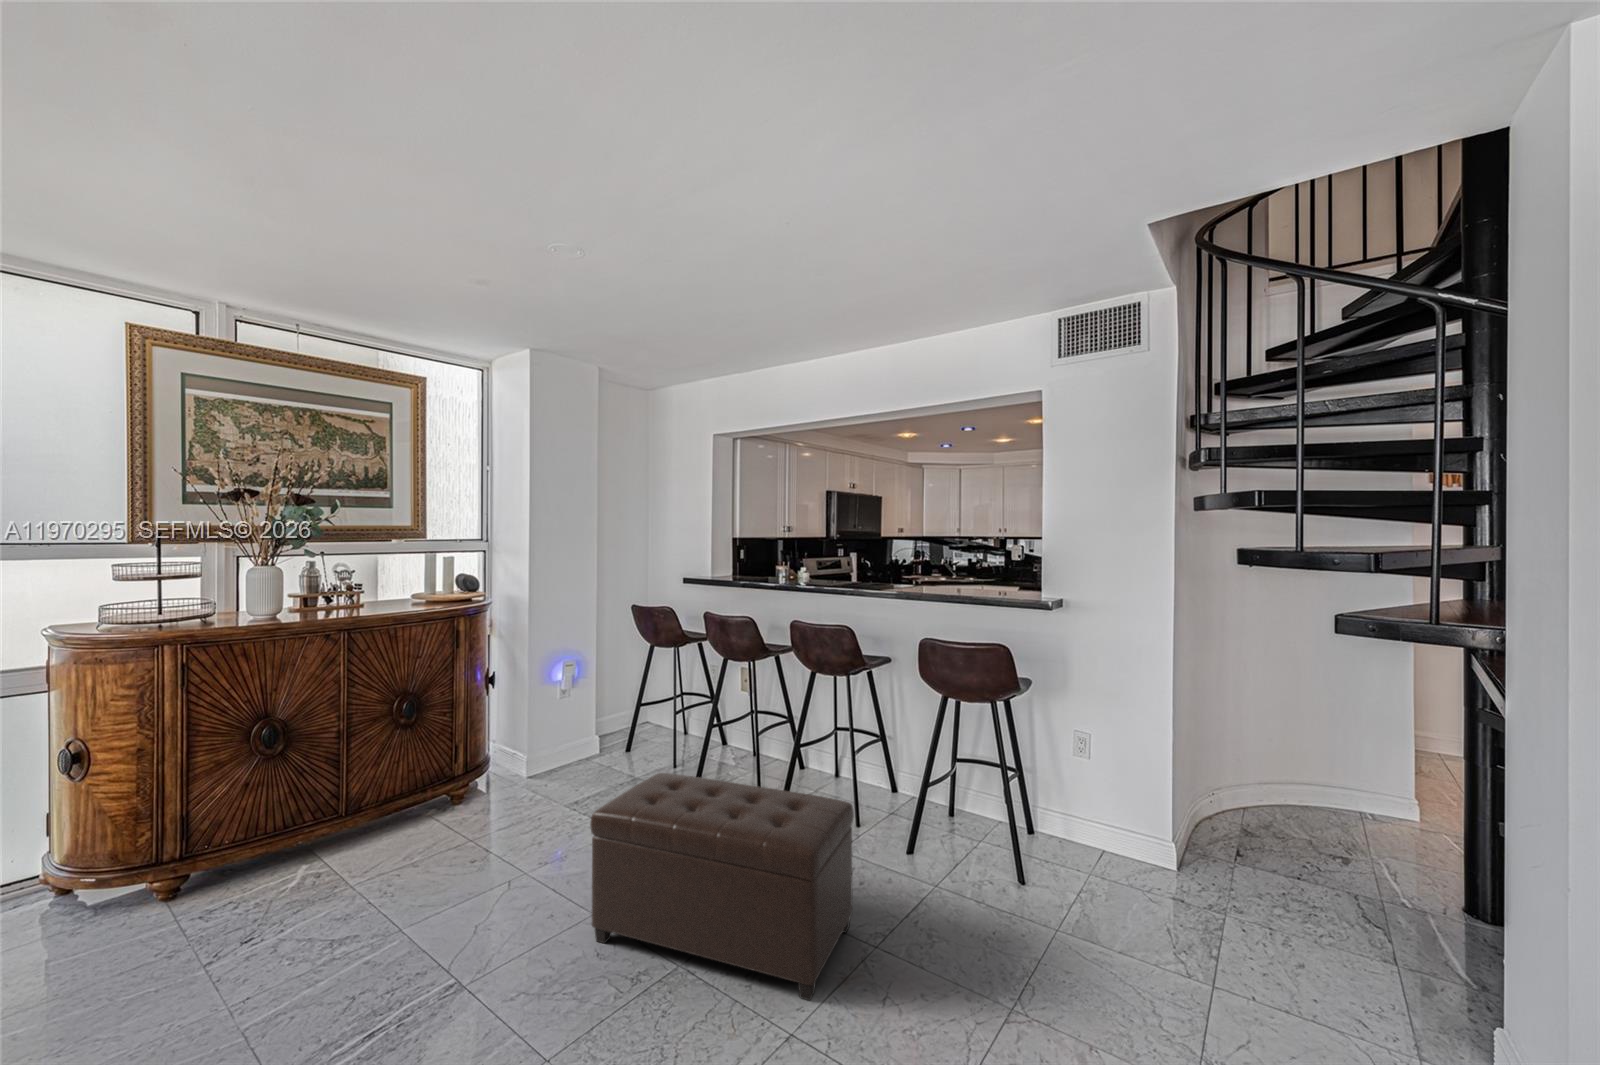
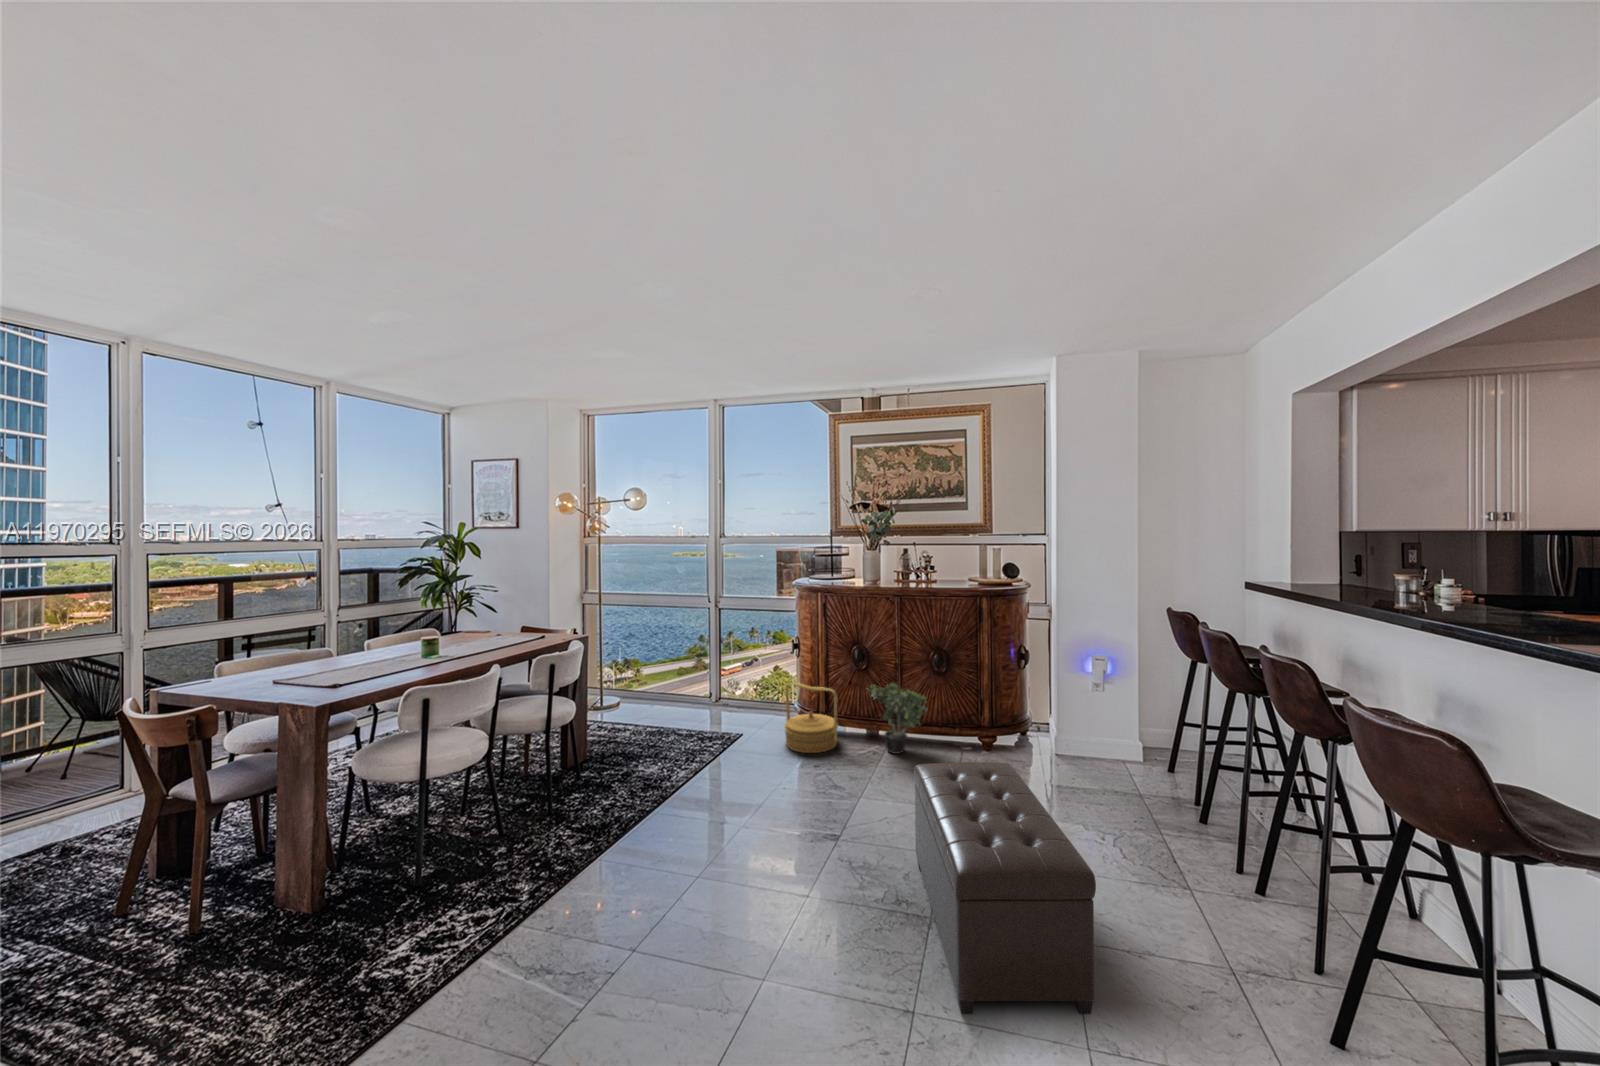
potted plant: none [314,759,417,871] -> present [868,683,926,754]
woven basket: none [107,807,260,959] -> present [784,682,838,753]

